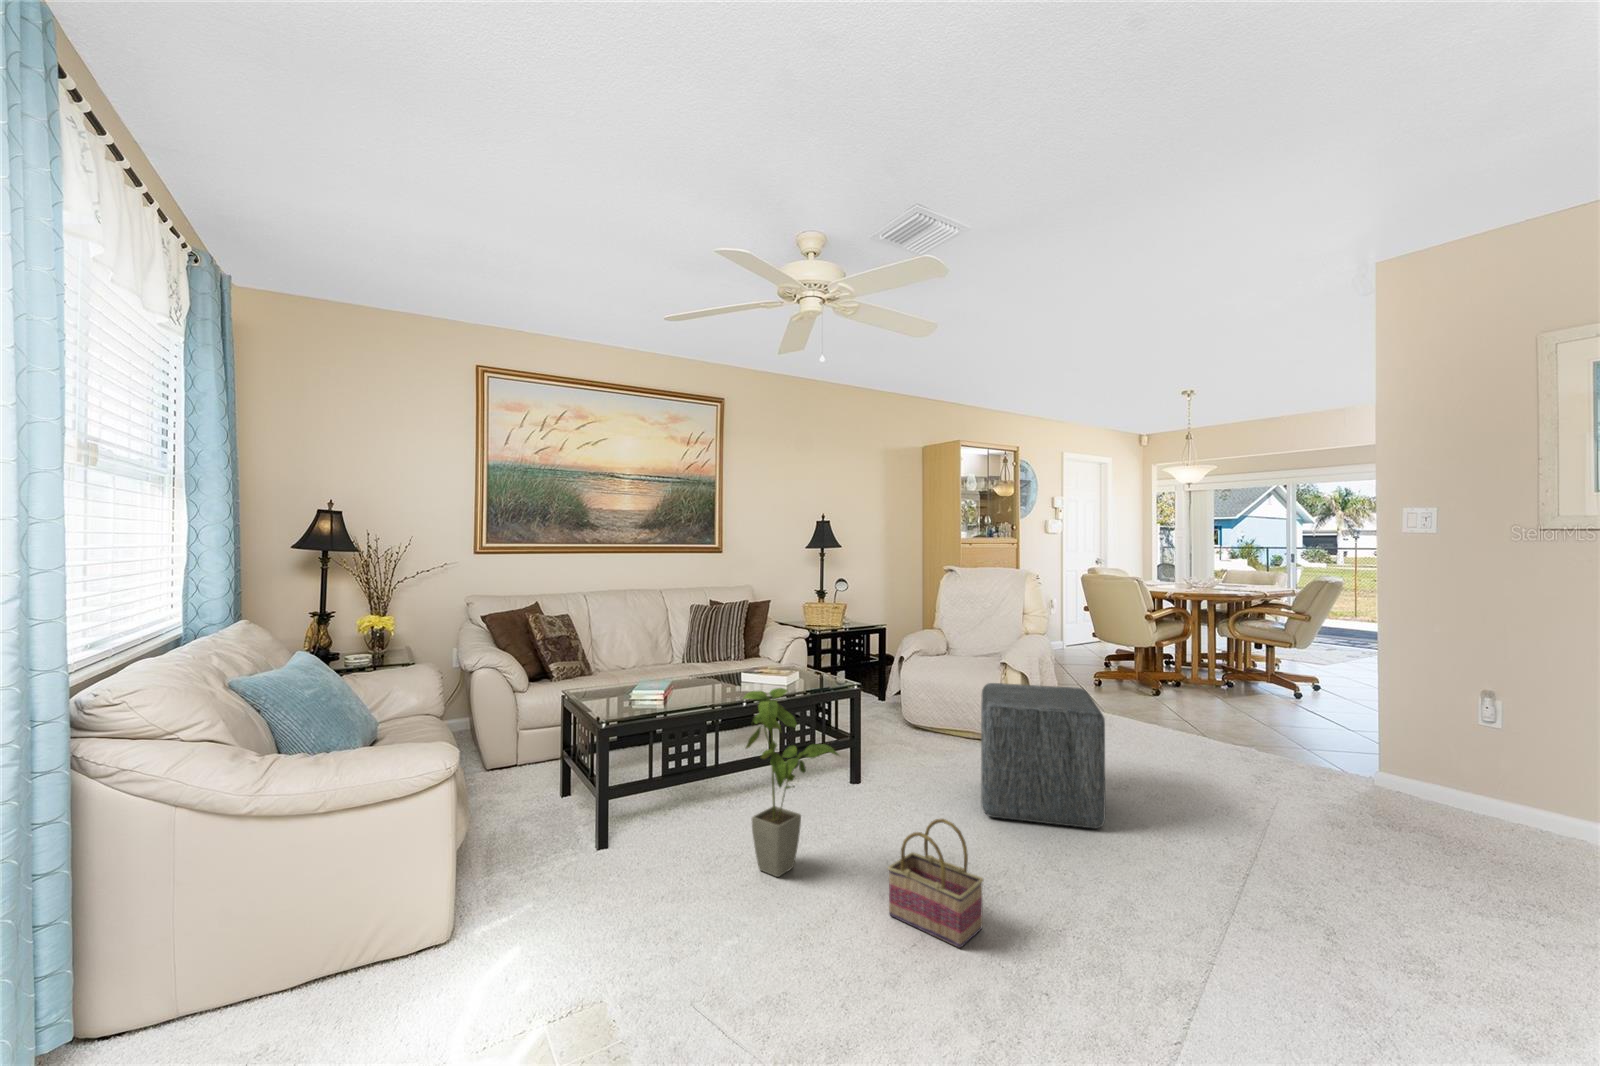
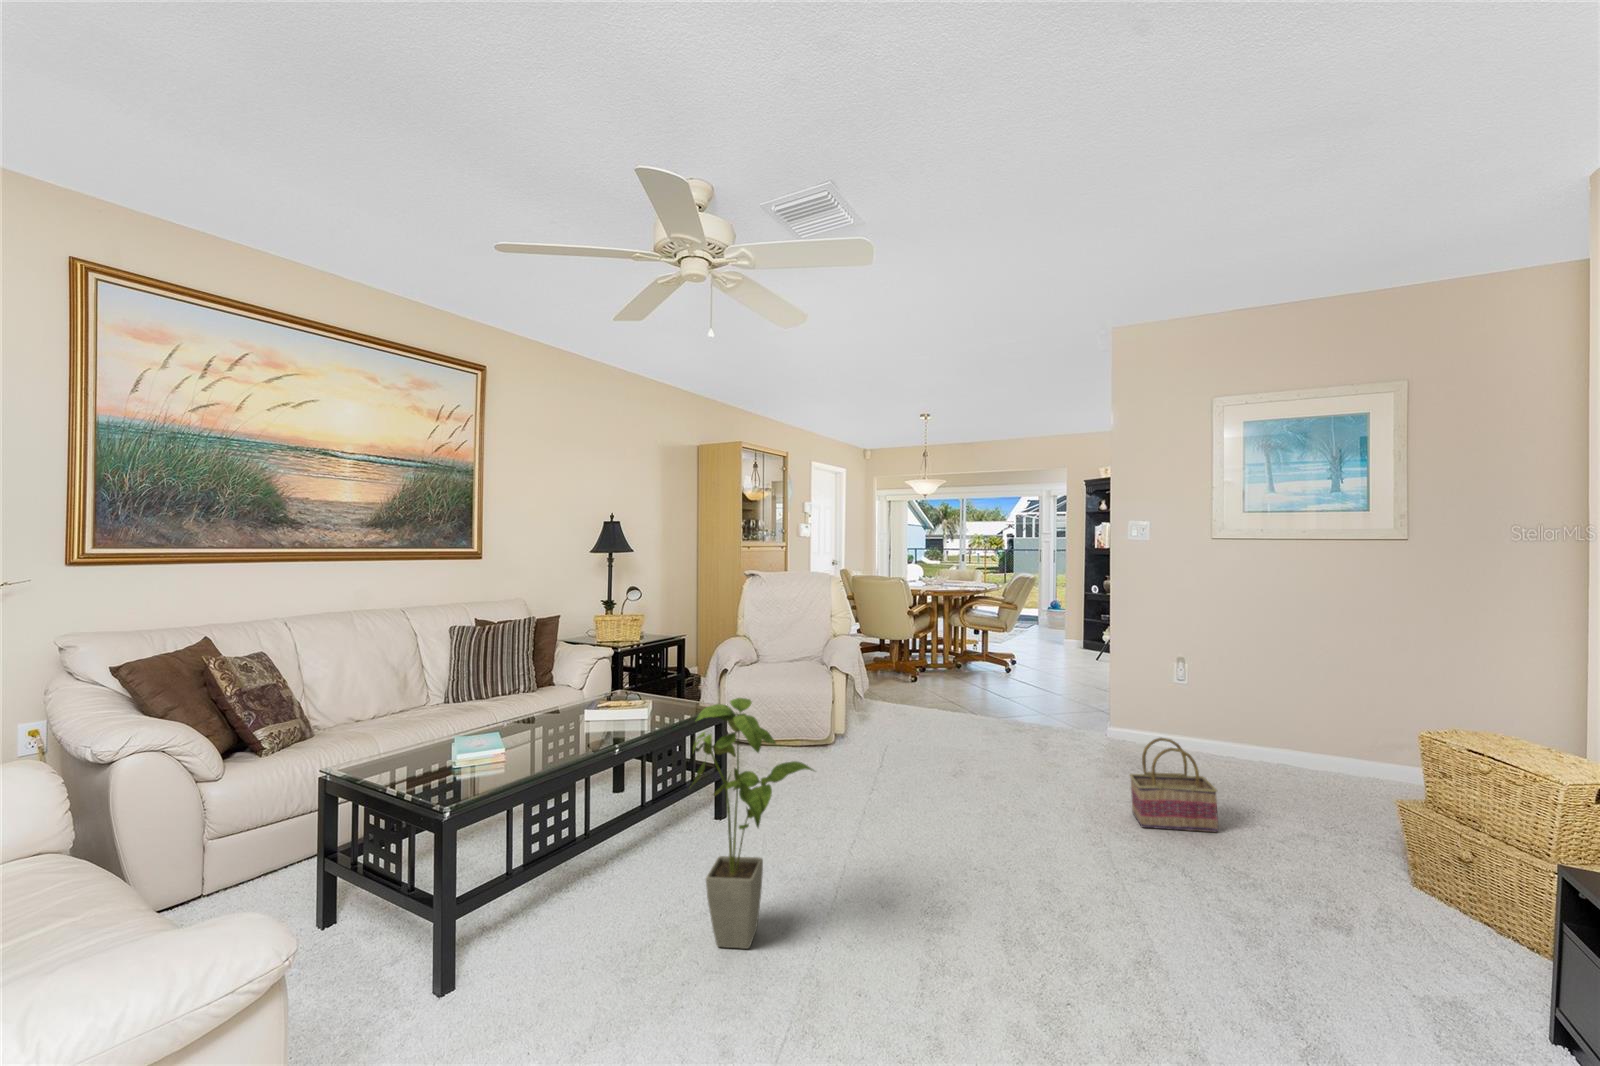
ottoman: present [981,683,1105,828] -> none [859,668,1005,813]
basket: present [888,819,983,948] -> present [1130,738,1218,832]

